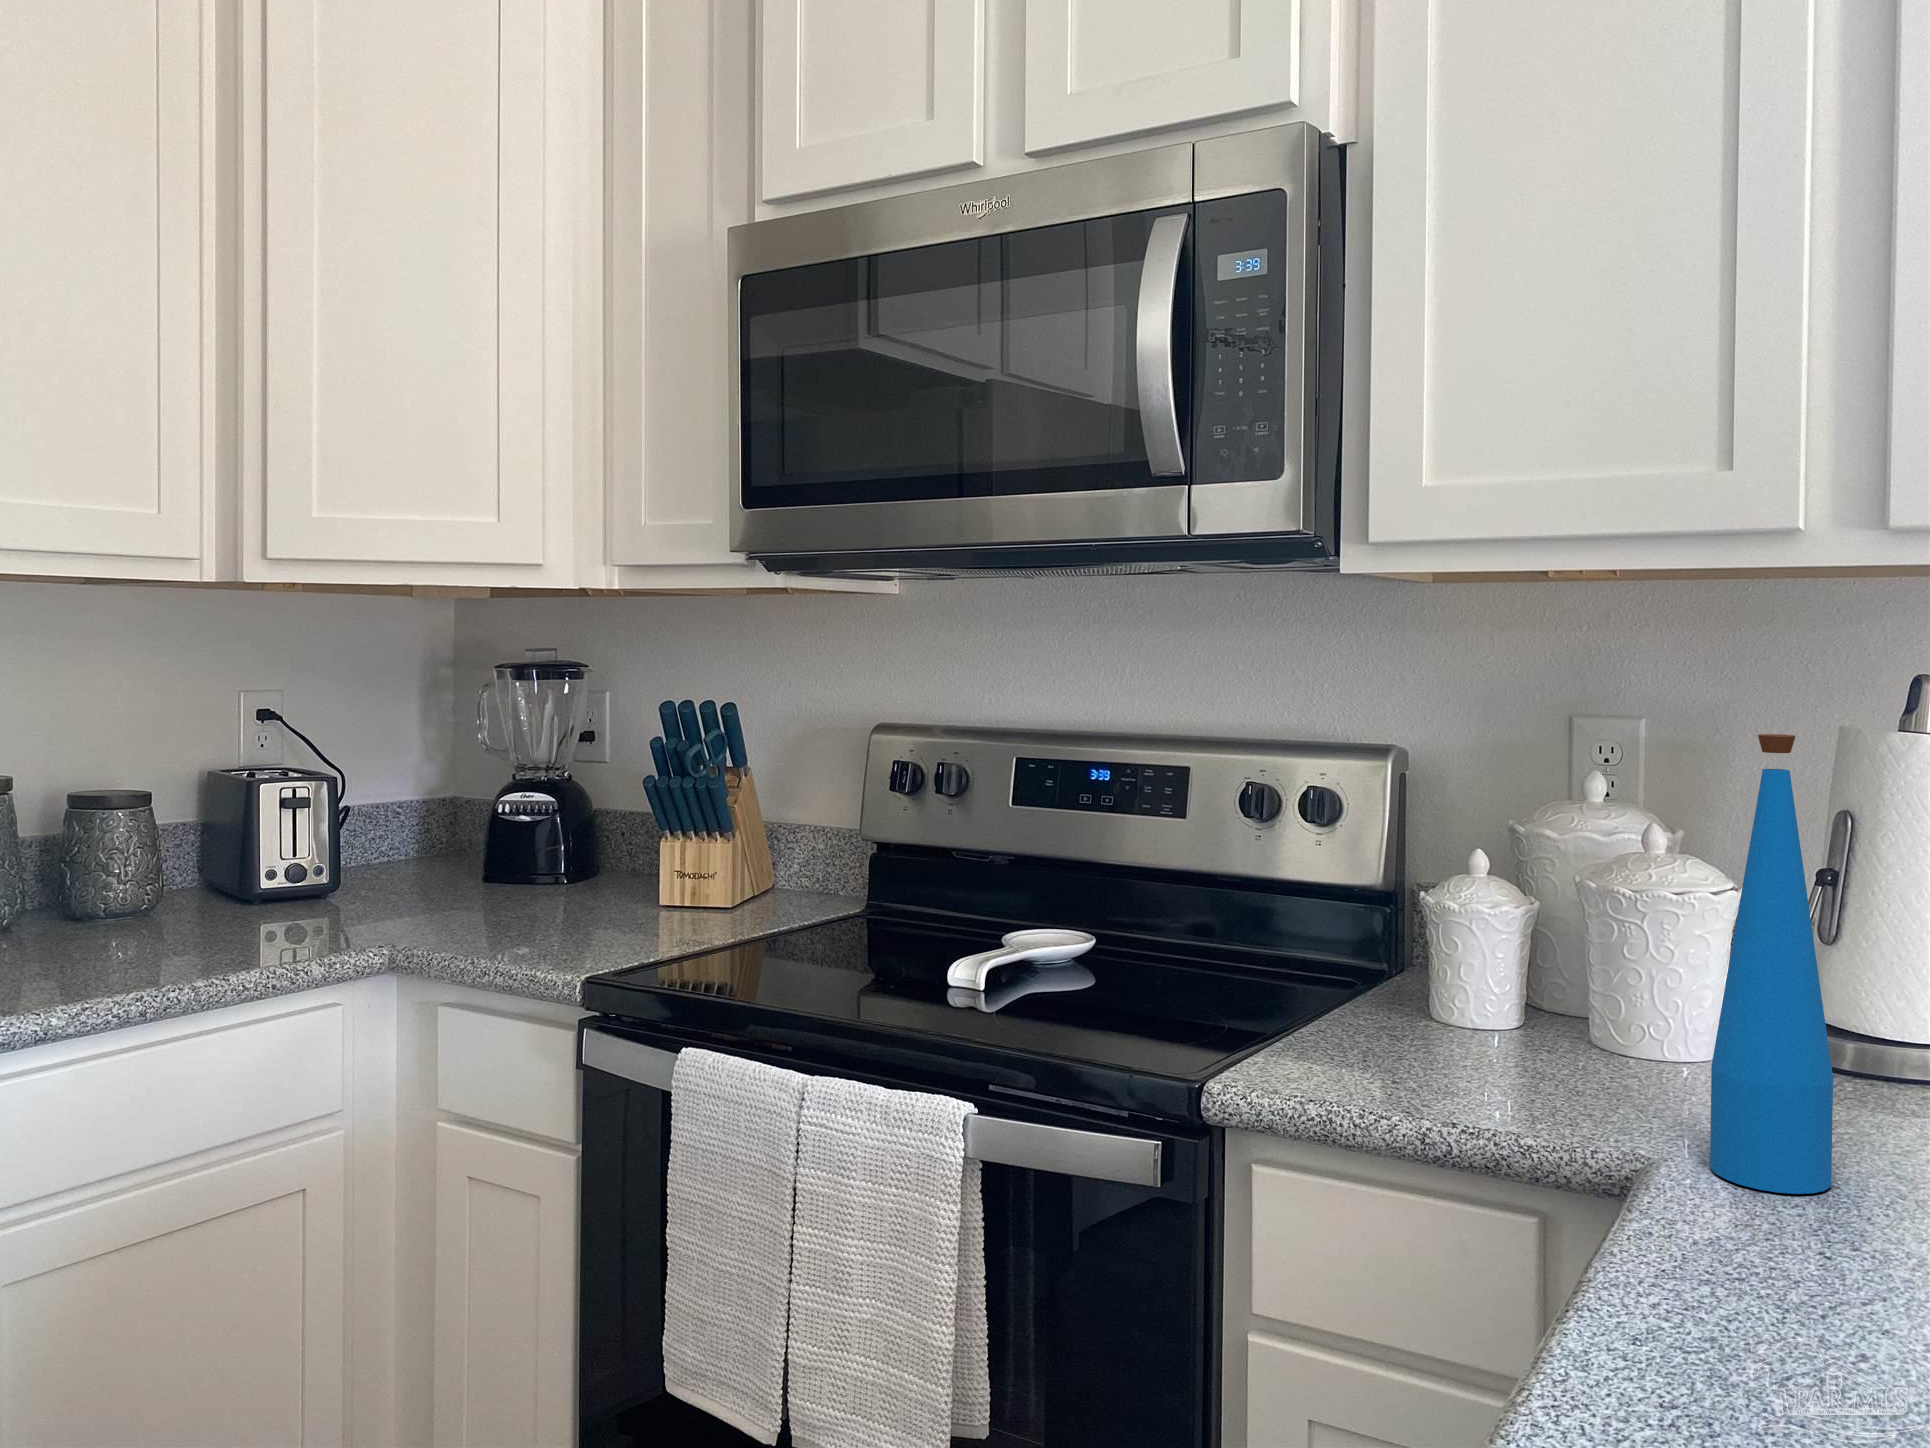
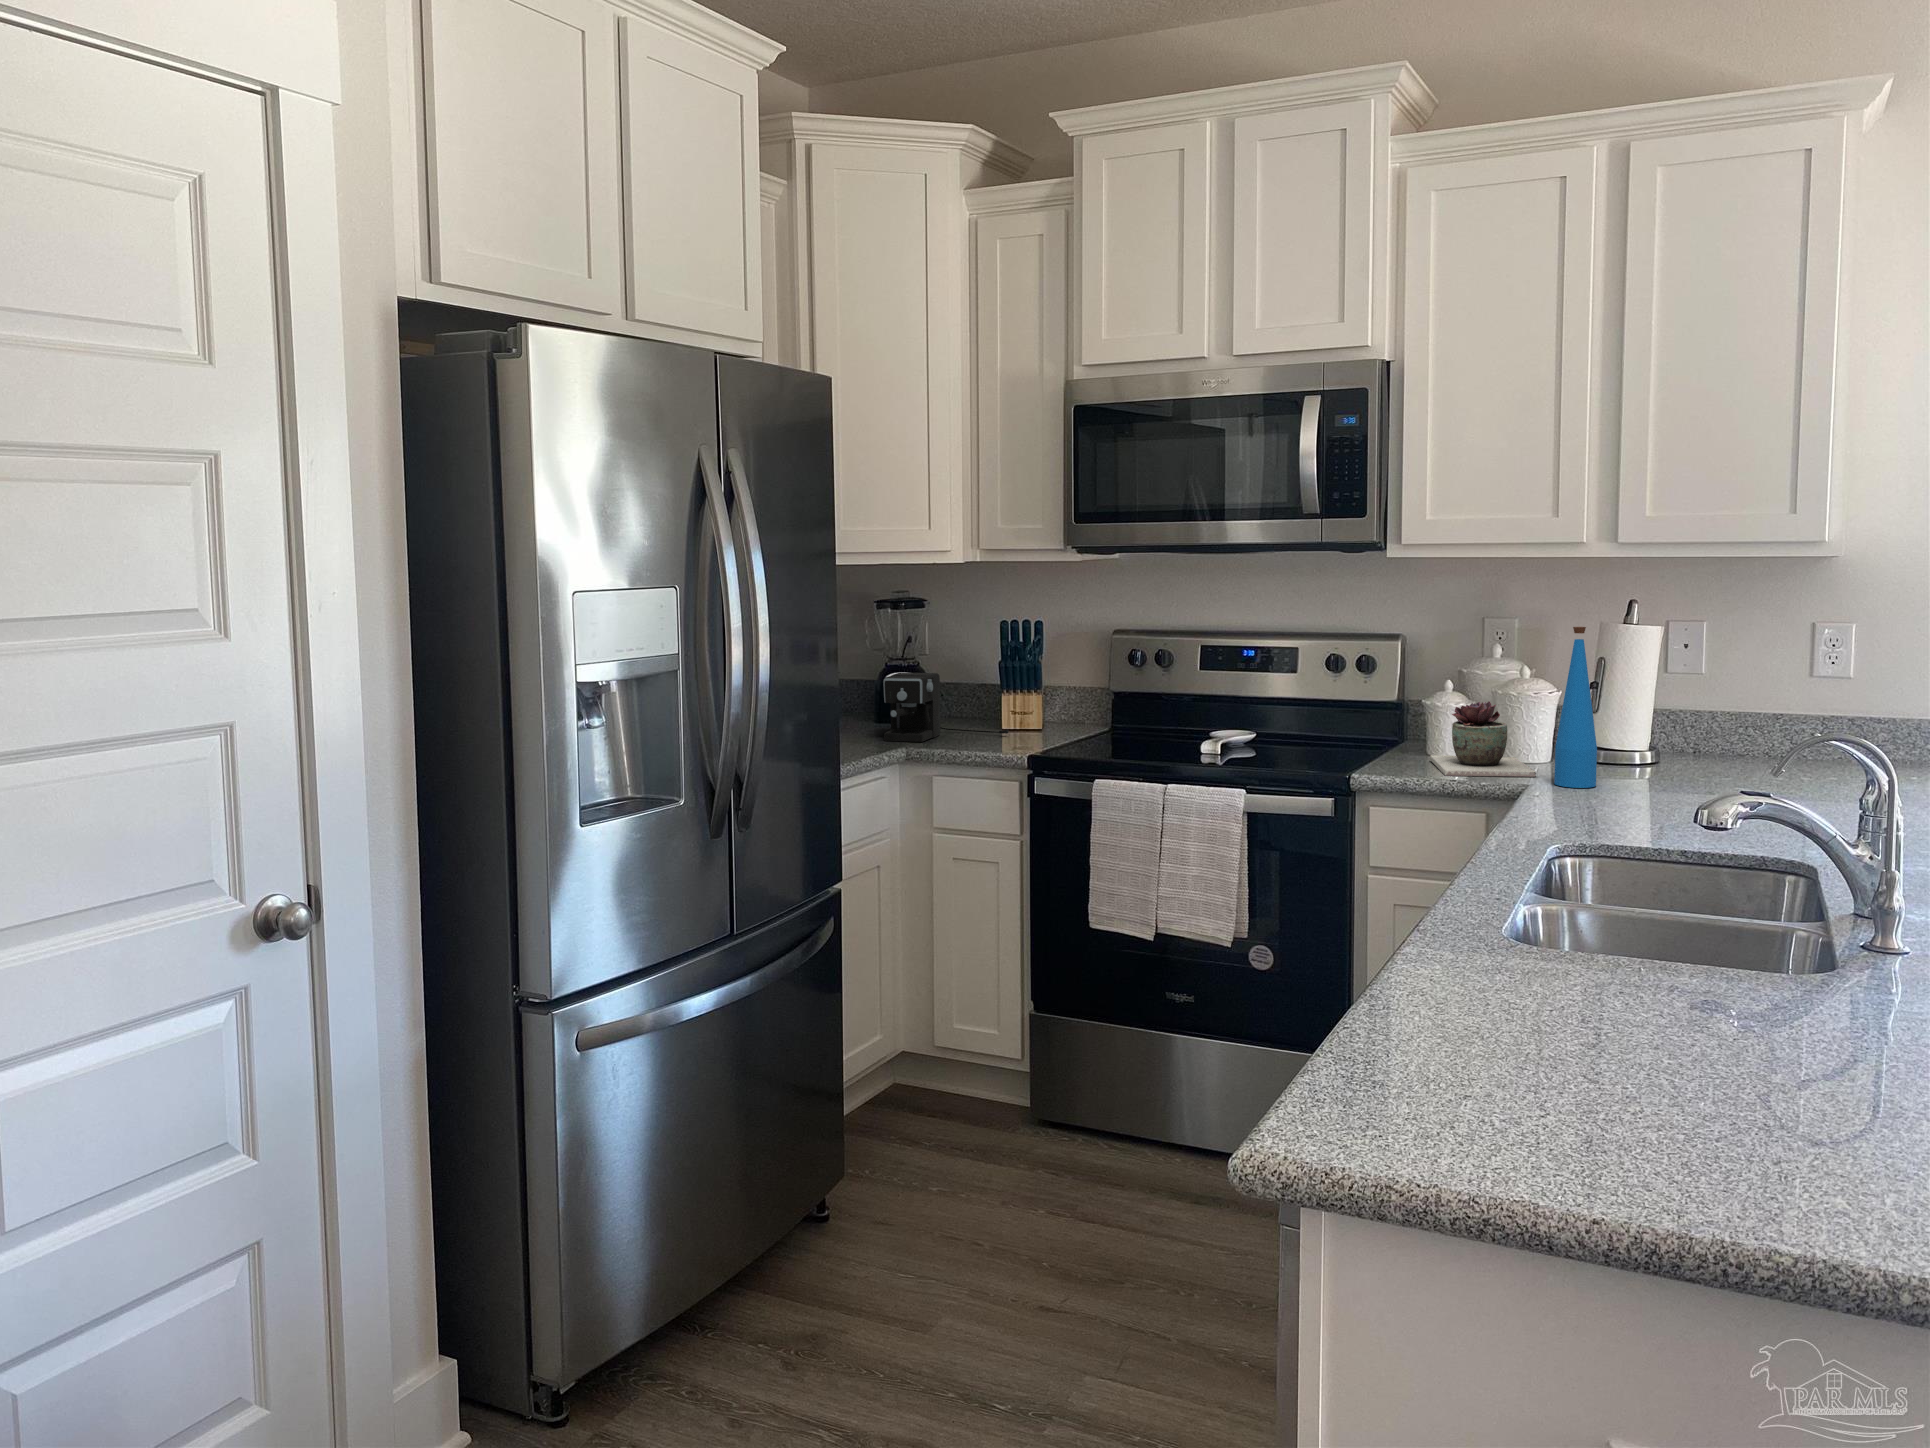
coffee maker: none [387,795,645,932] -> present [883,673,1008,742]
succulent plant: none [1420,914,1664,1126] -> present [1430,702,1536,777]

